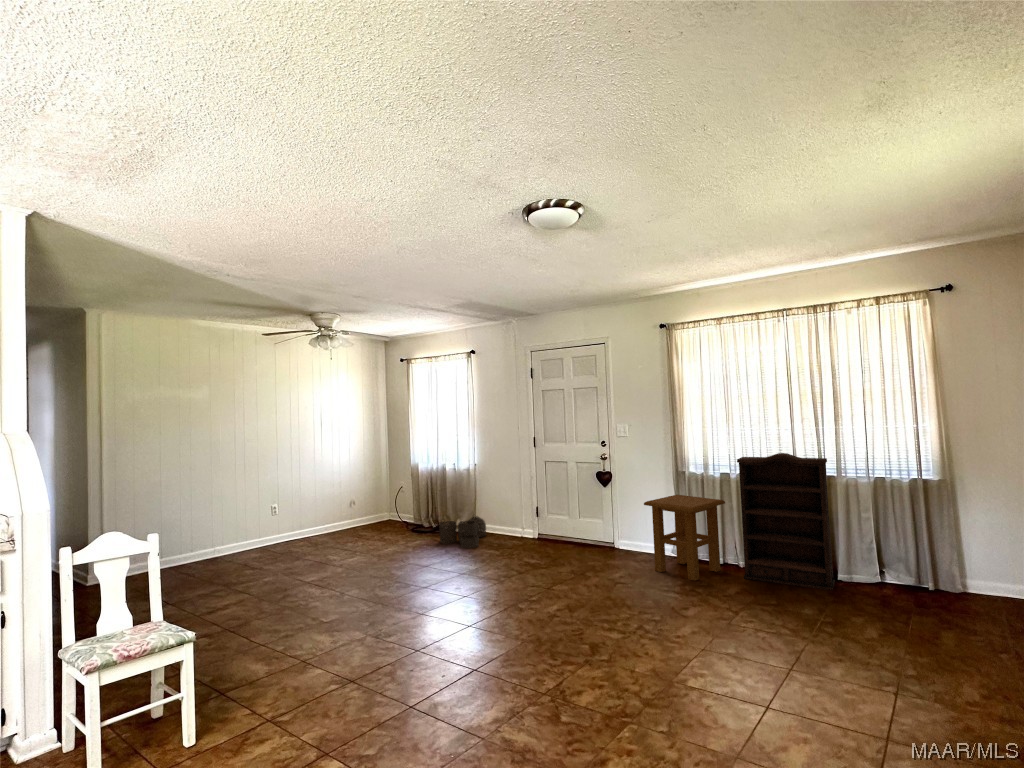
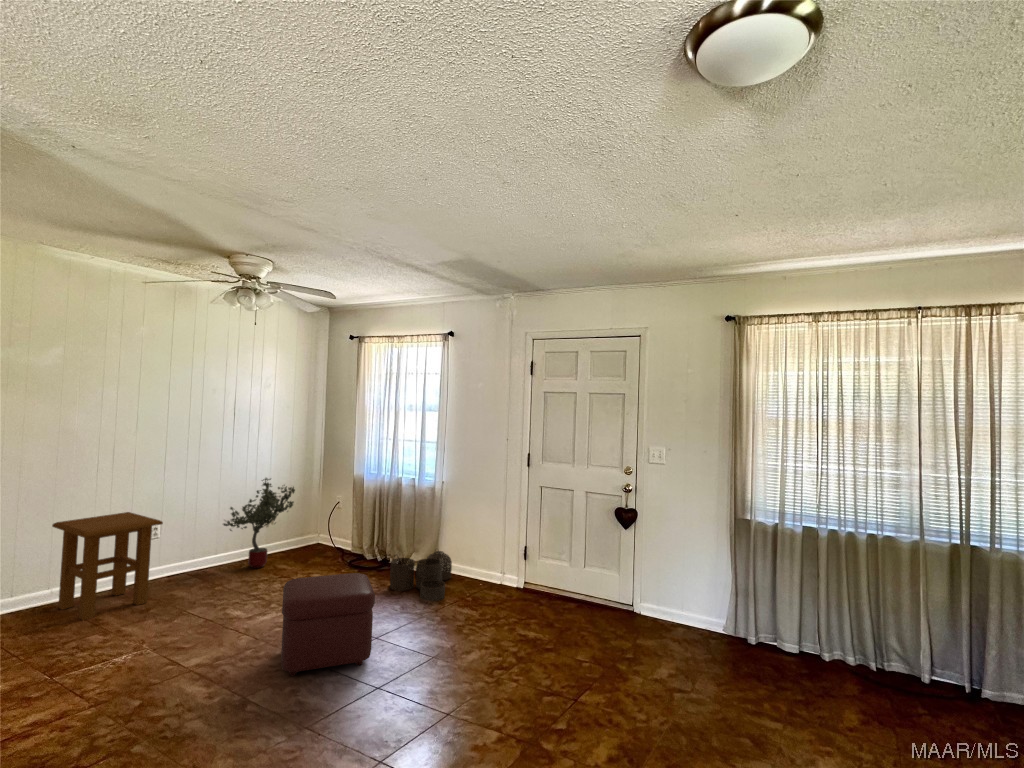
bookshelf: present [737,453,835,591] -> none [839,508,986,718]
potted tree: none [320,469,369,536] -> present [223,478,295,568]
side table: present [644,495,725,581] -> present [52,512,163,620]
ottoman: none [364,522,423,583] -> present [281,573,375,676]

